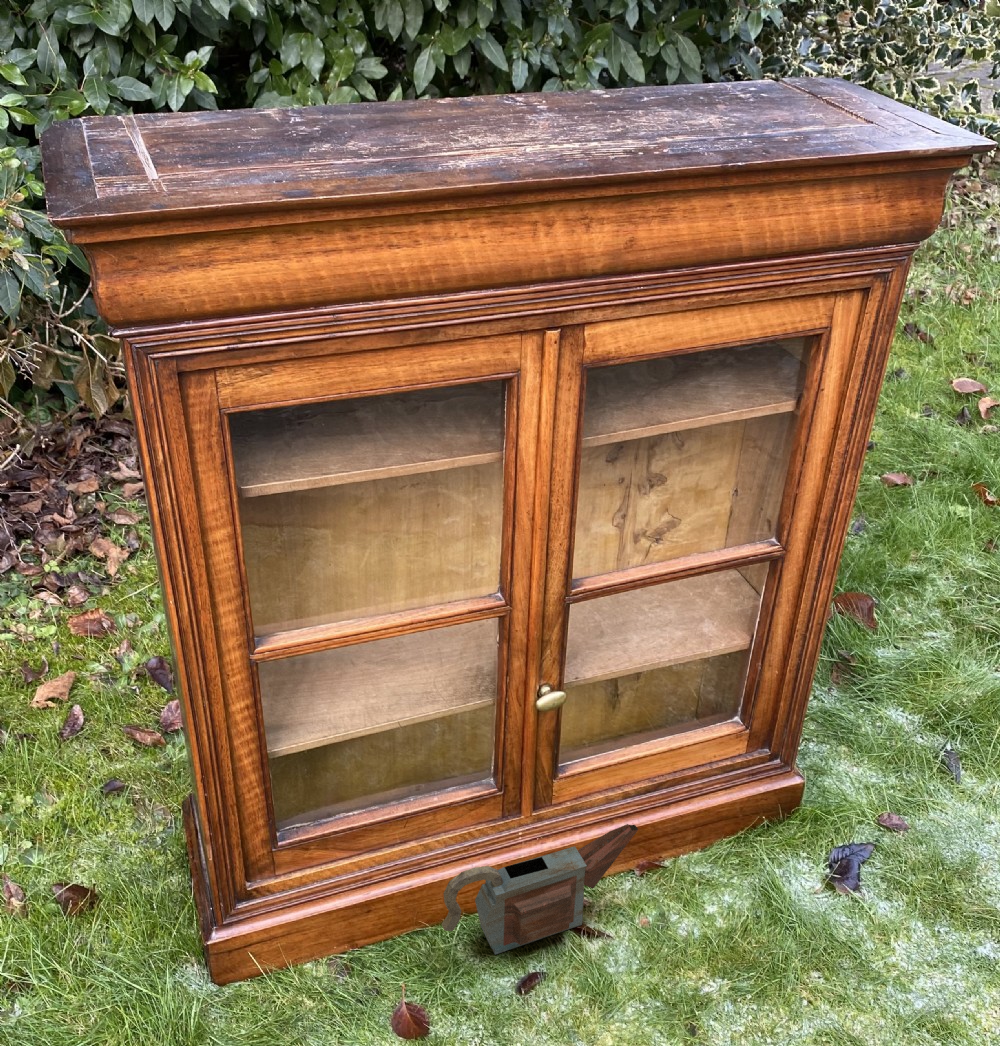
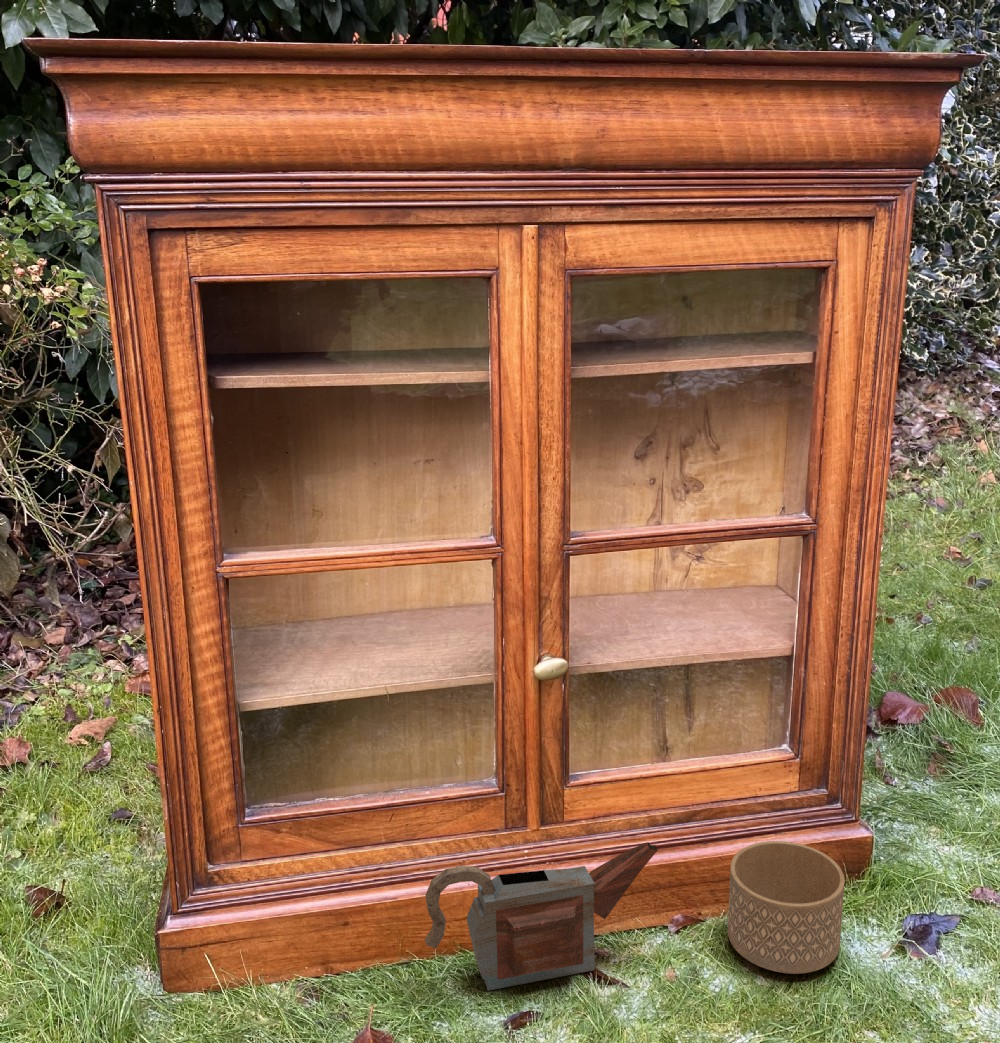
planter: none [689,800,792,917] -> present [728,841,845,974]

